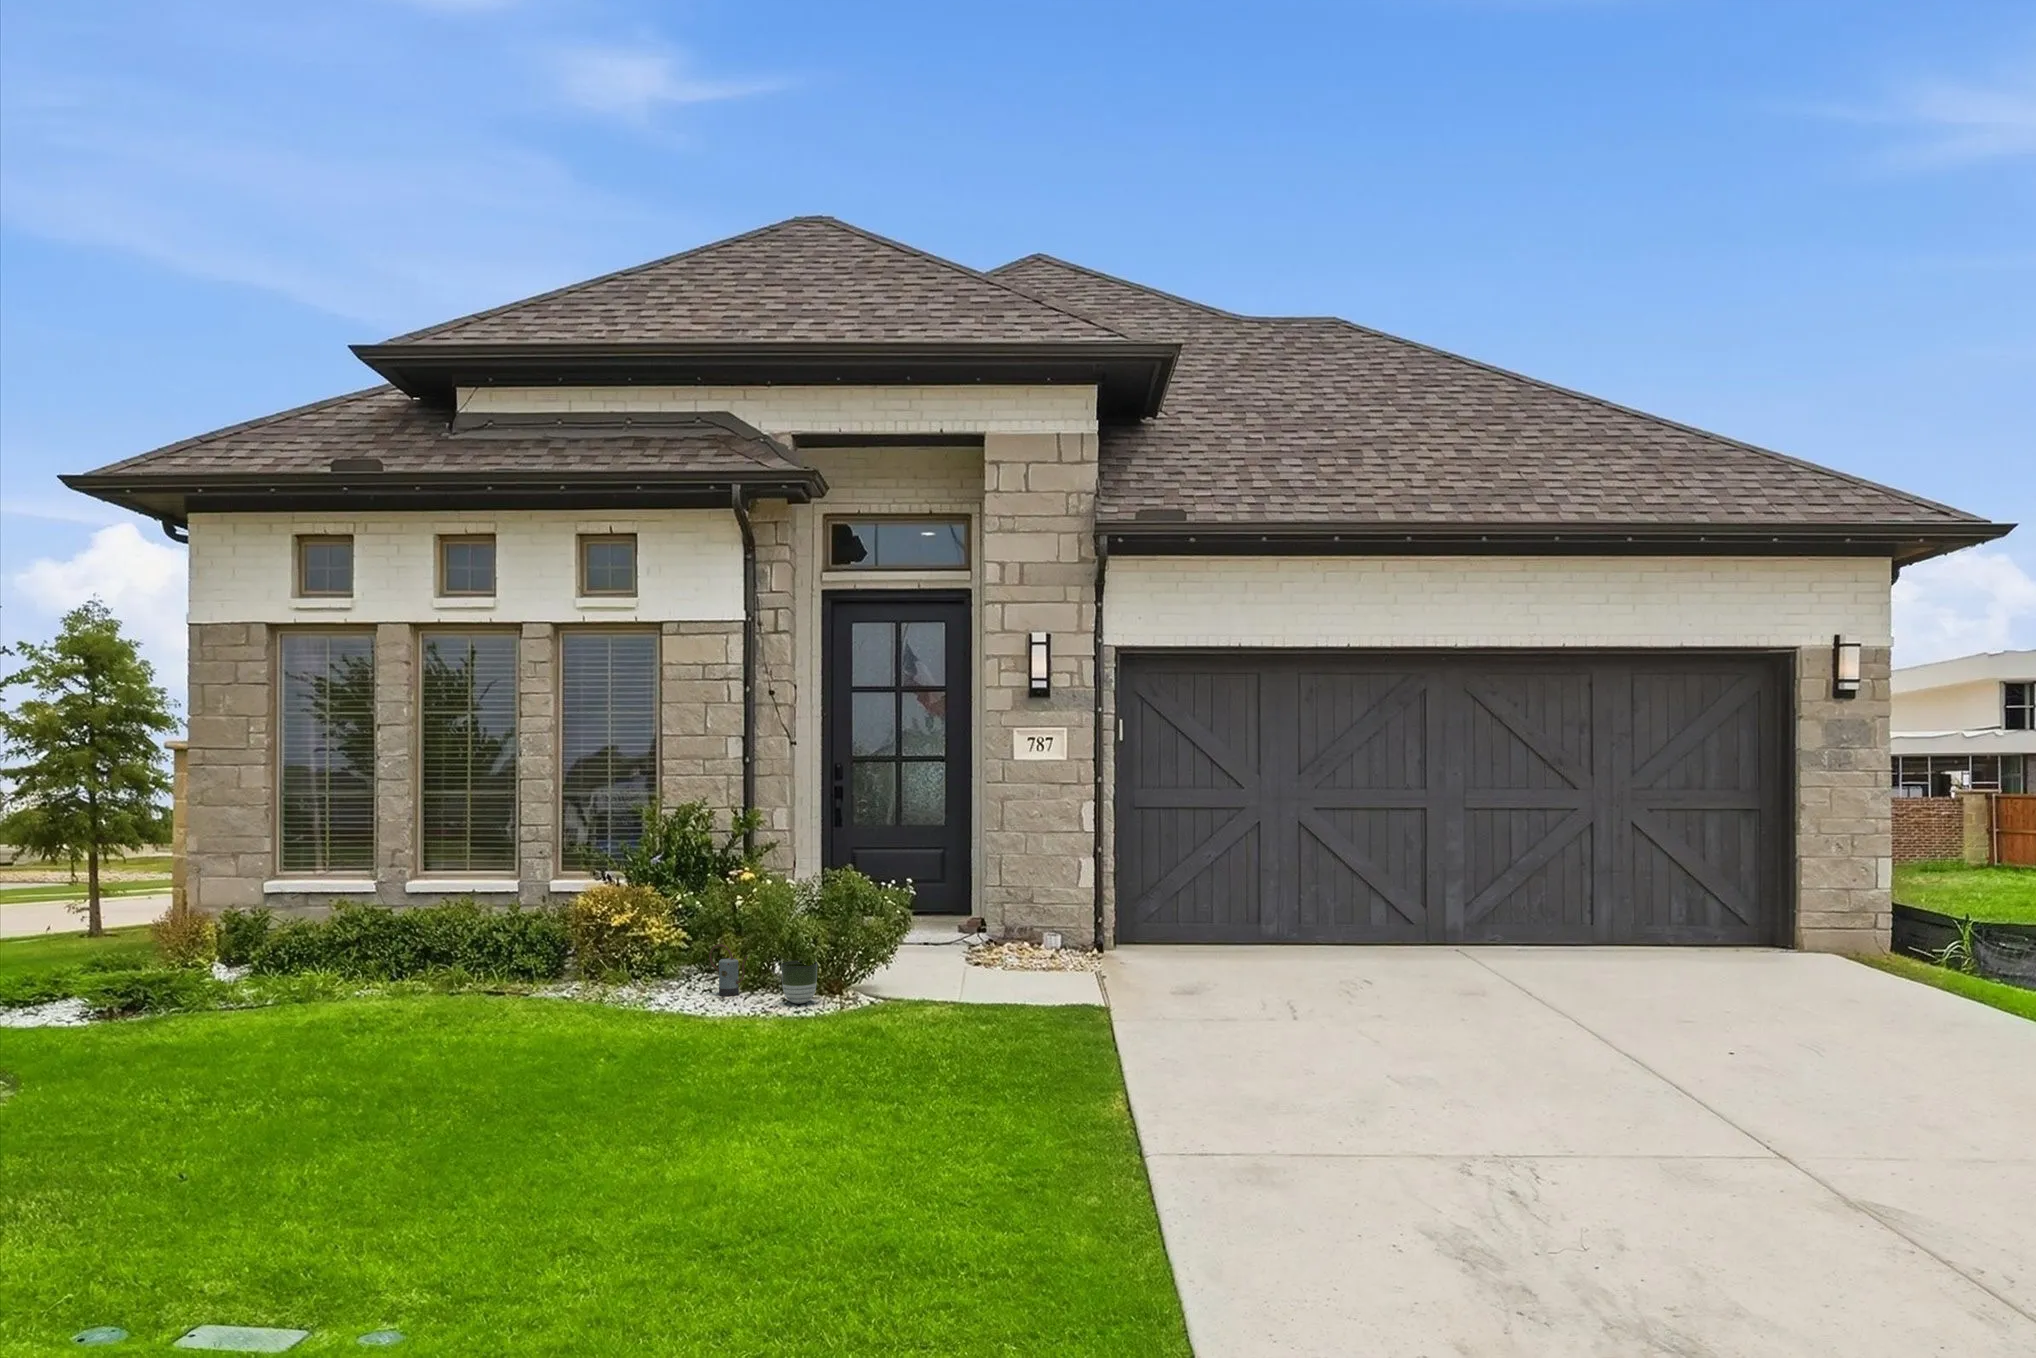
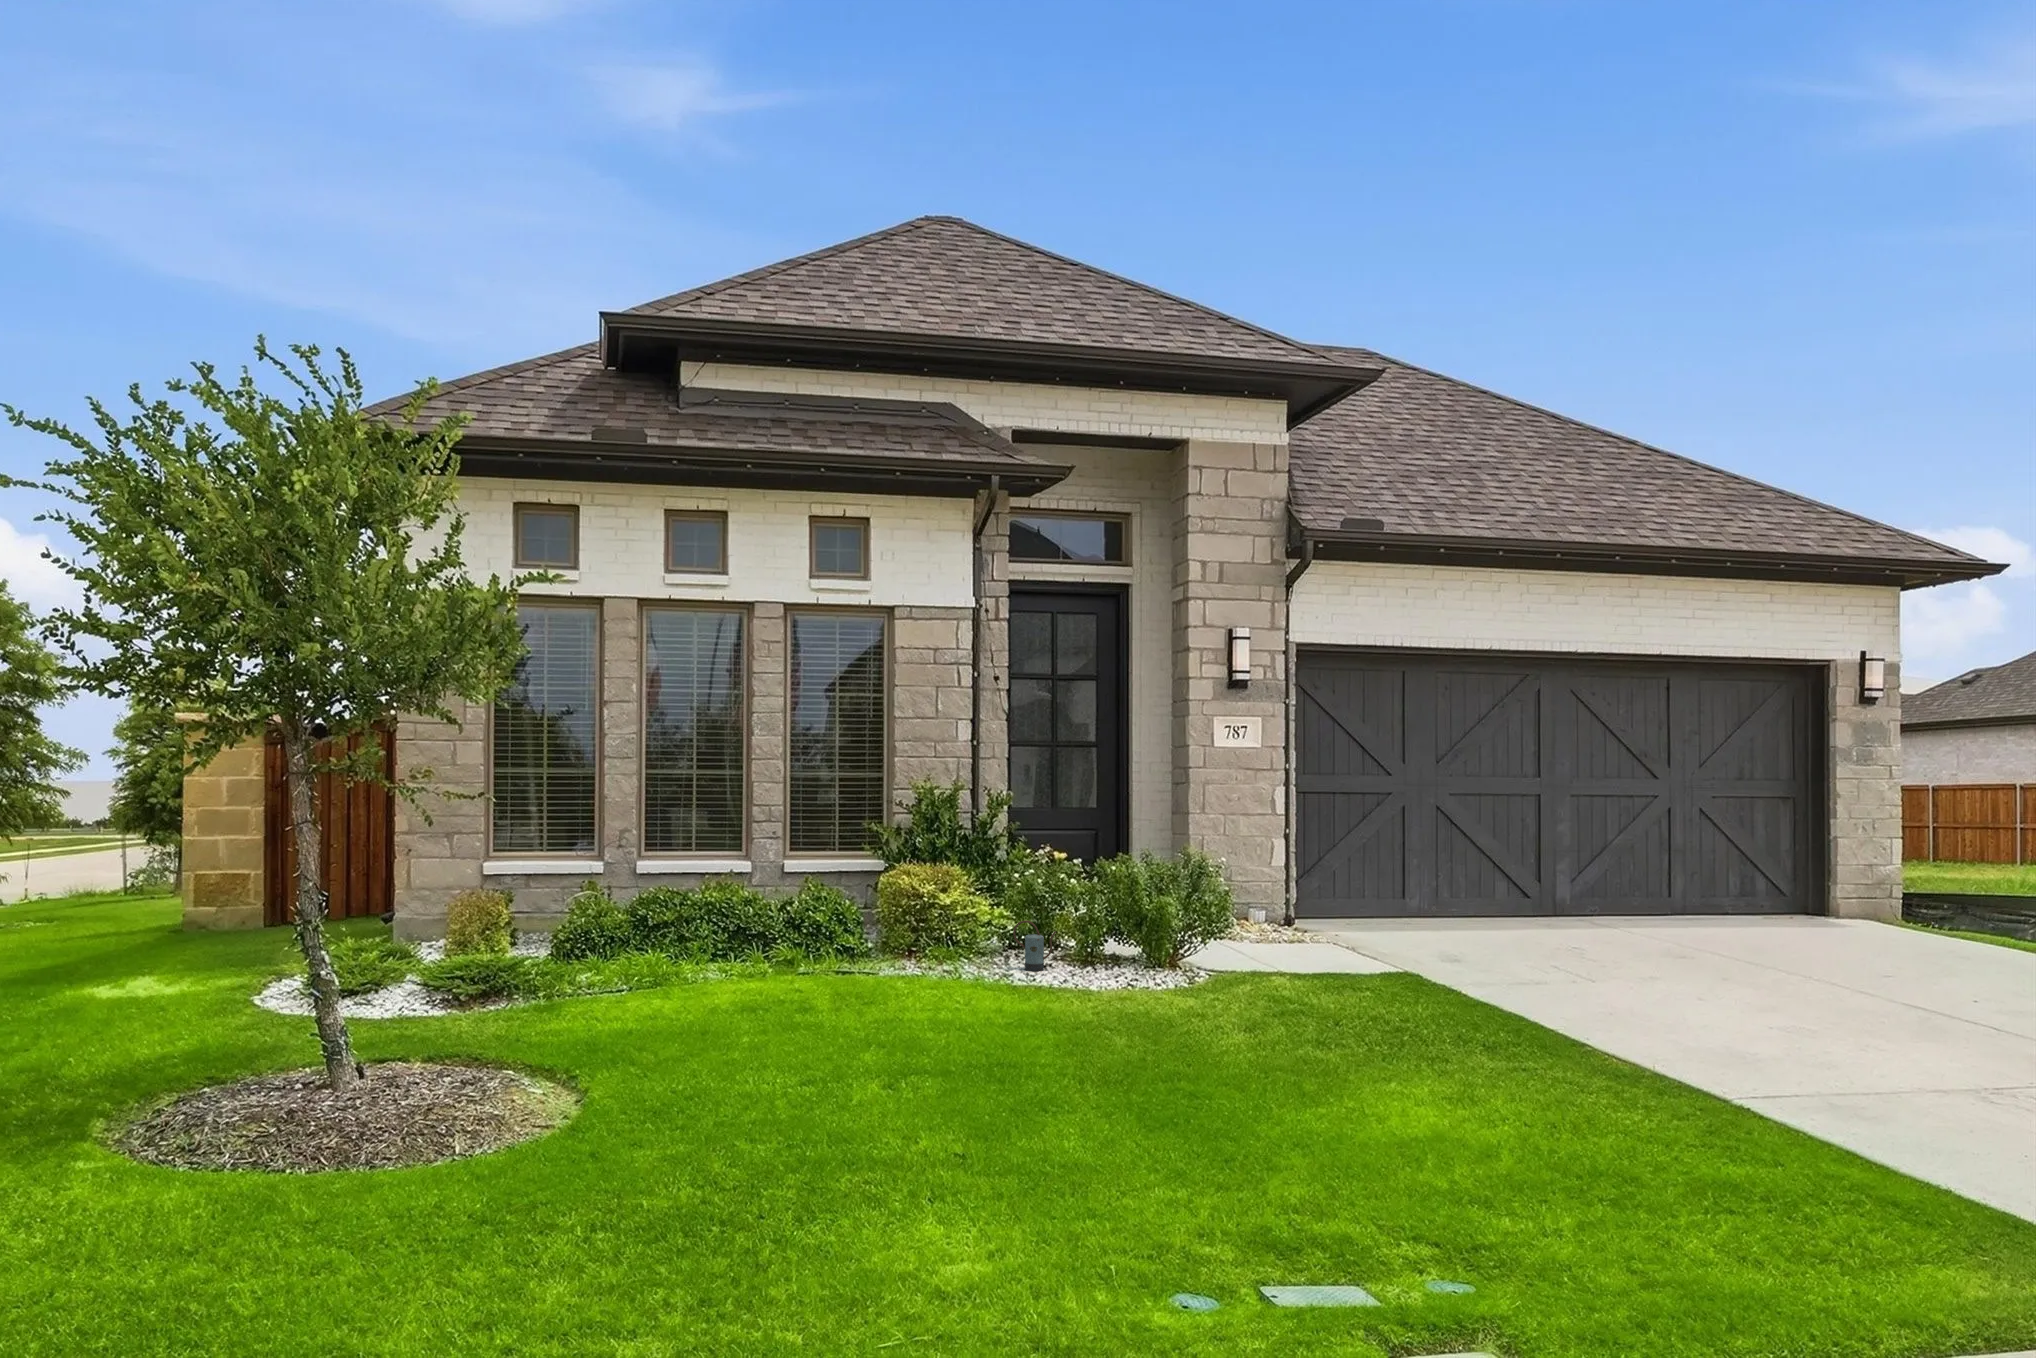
planter: present [781,961,817,1004] -> none [1103,935,1137,977]

